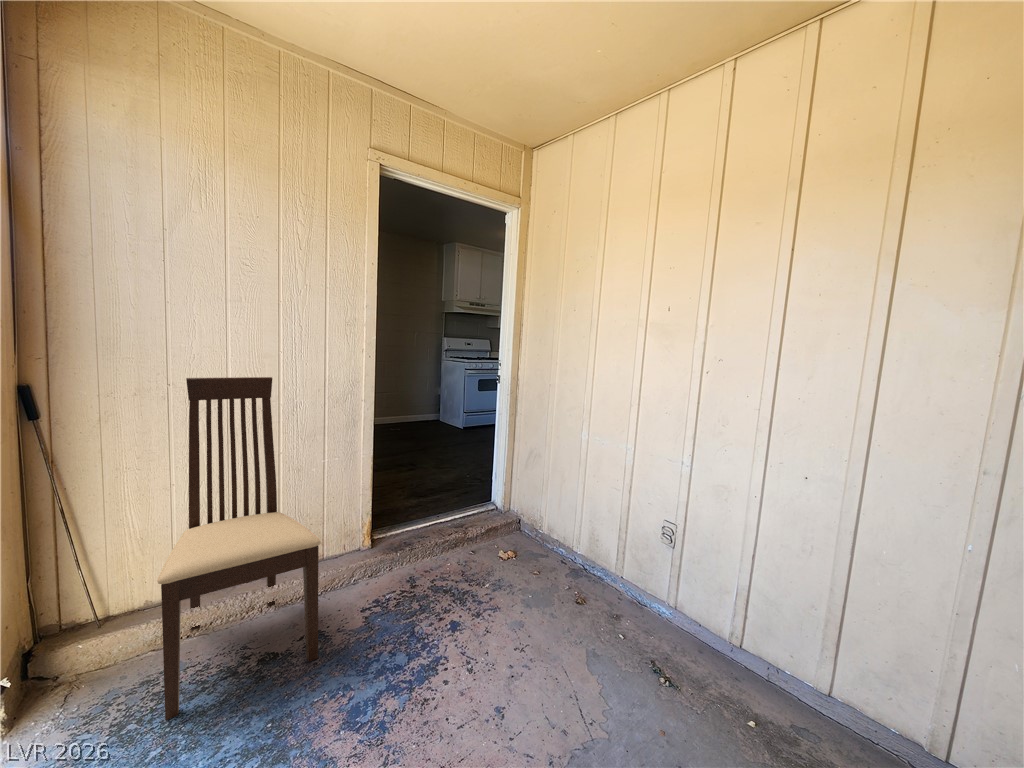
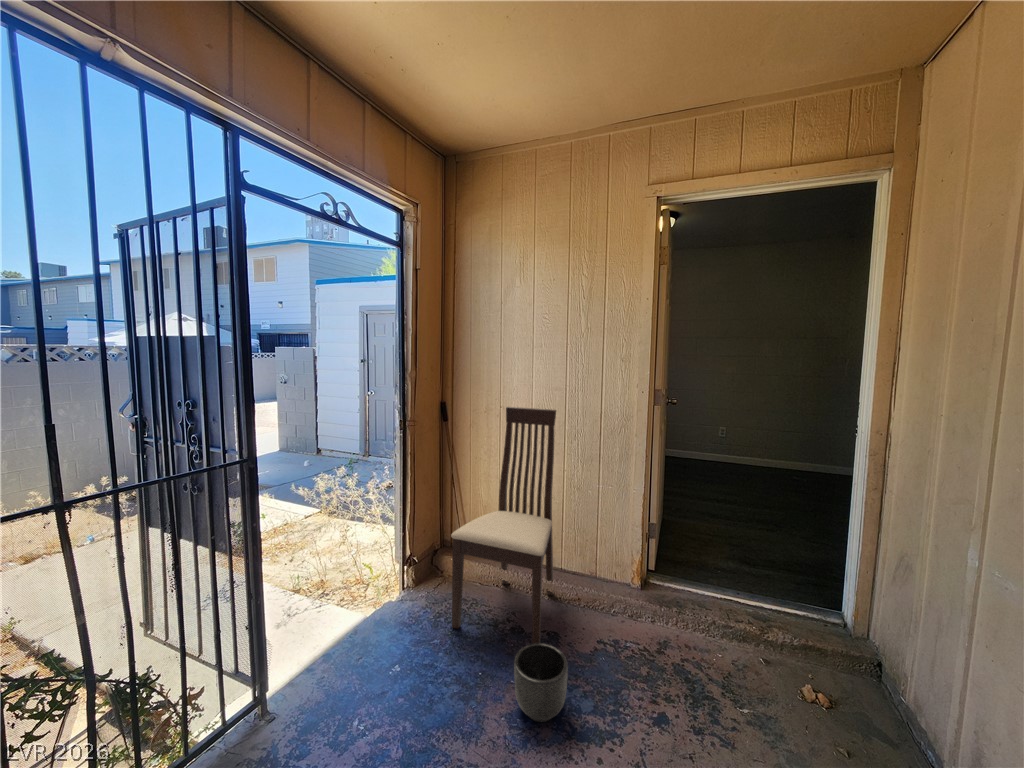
planter: none [338,624,400,708] -> present [514,643,568,722]

